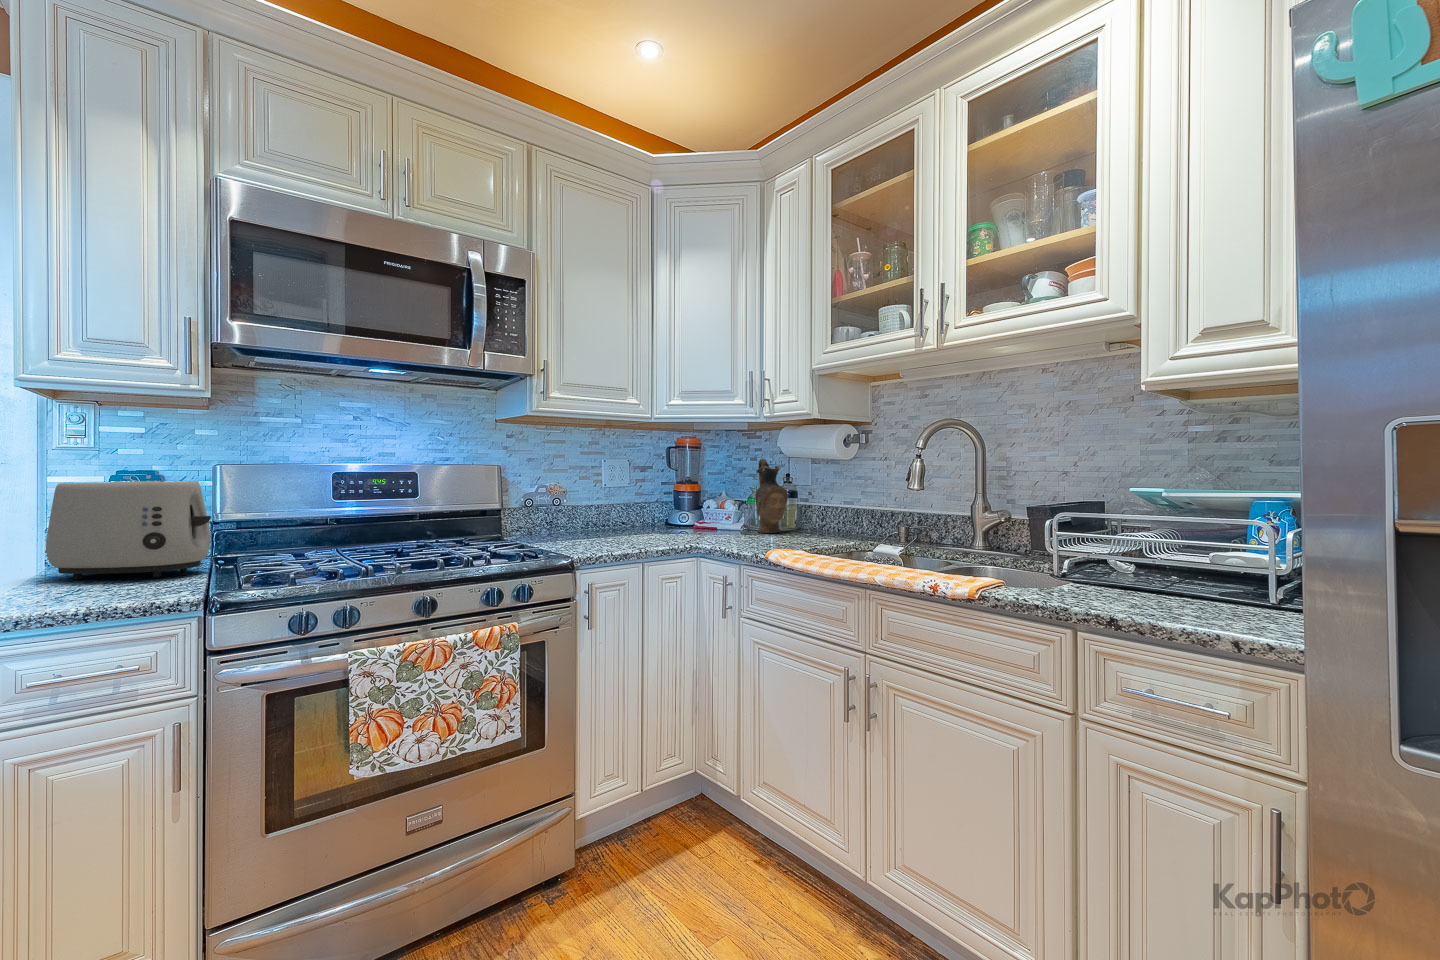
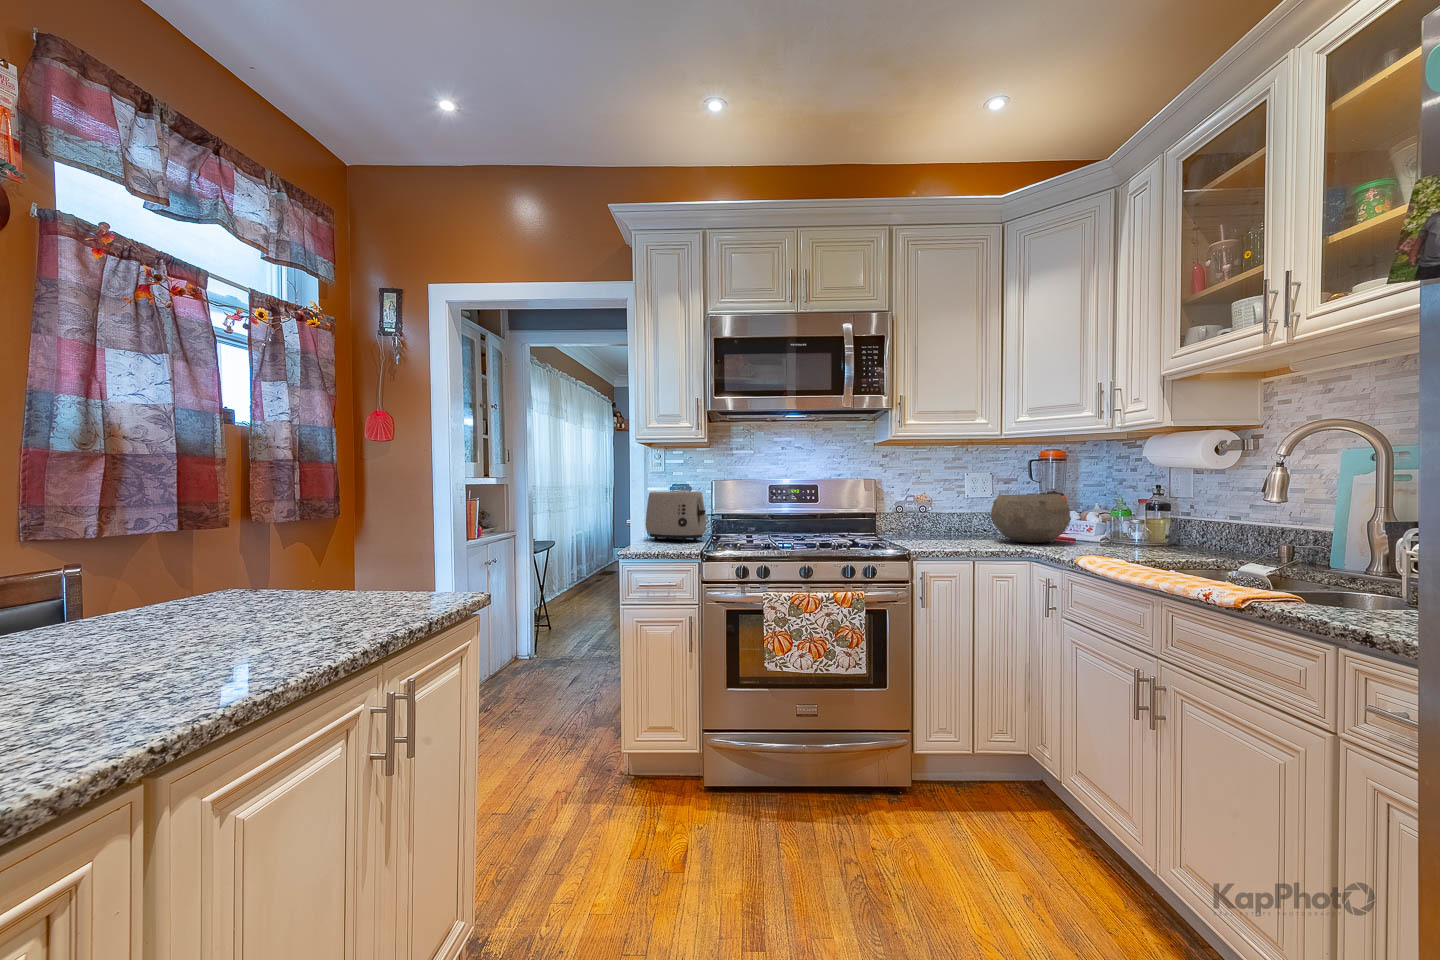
ceramic pitcher: present [755,458,788,533] -> none [1118,469,1157,544]
ceramic bowl: none [643,483,723,538] -> present [991,494,1070,543]

